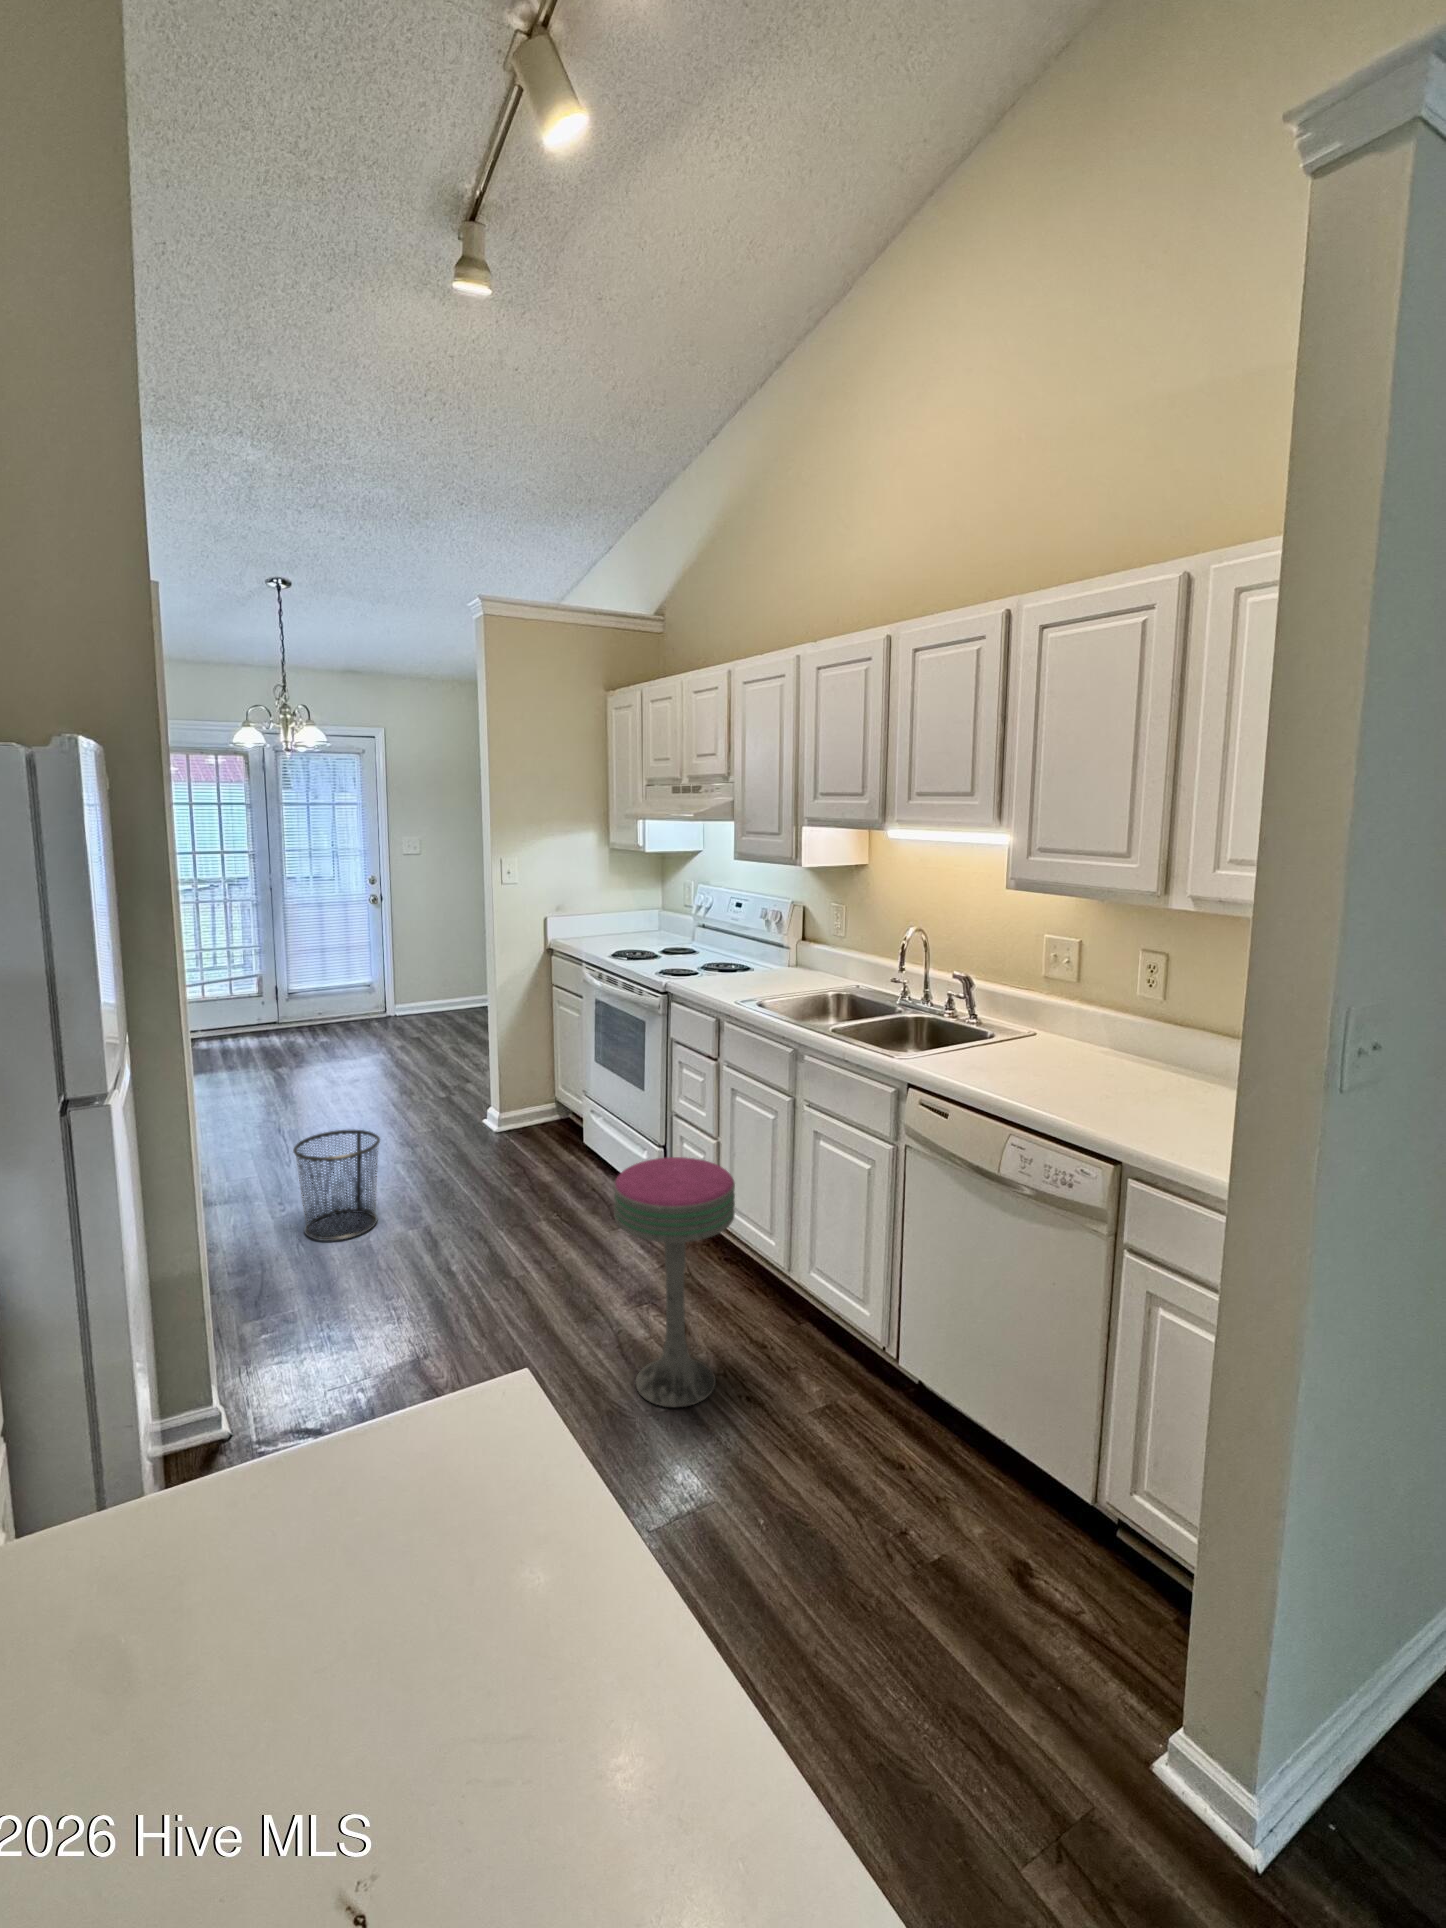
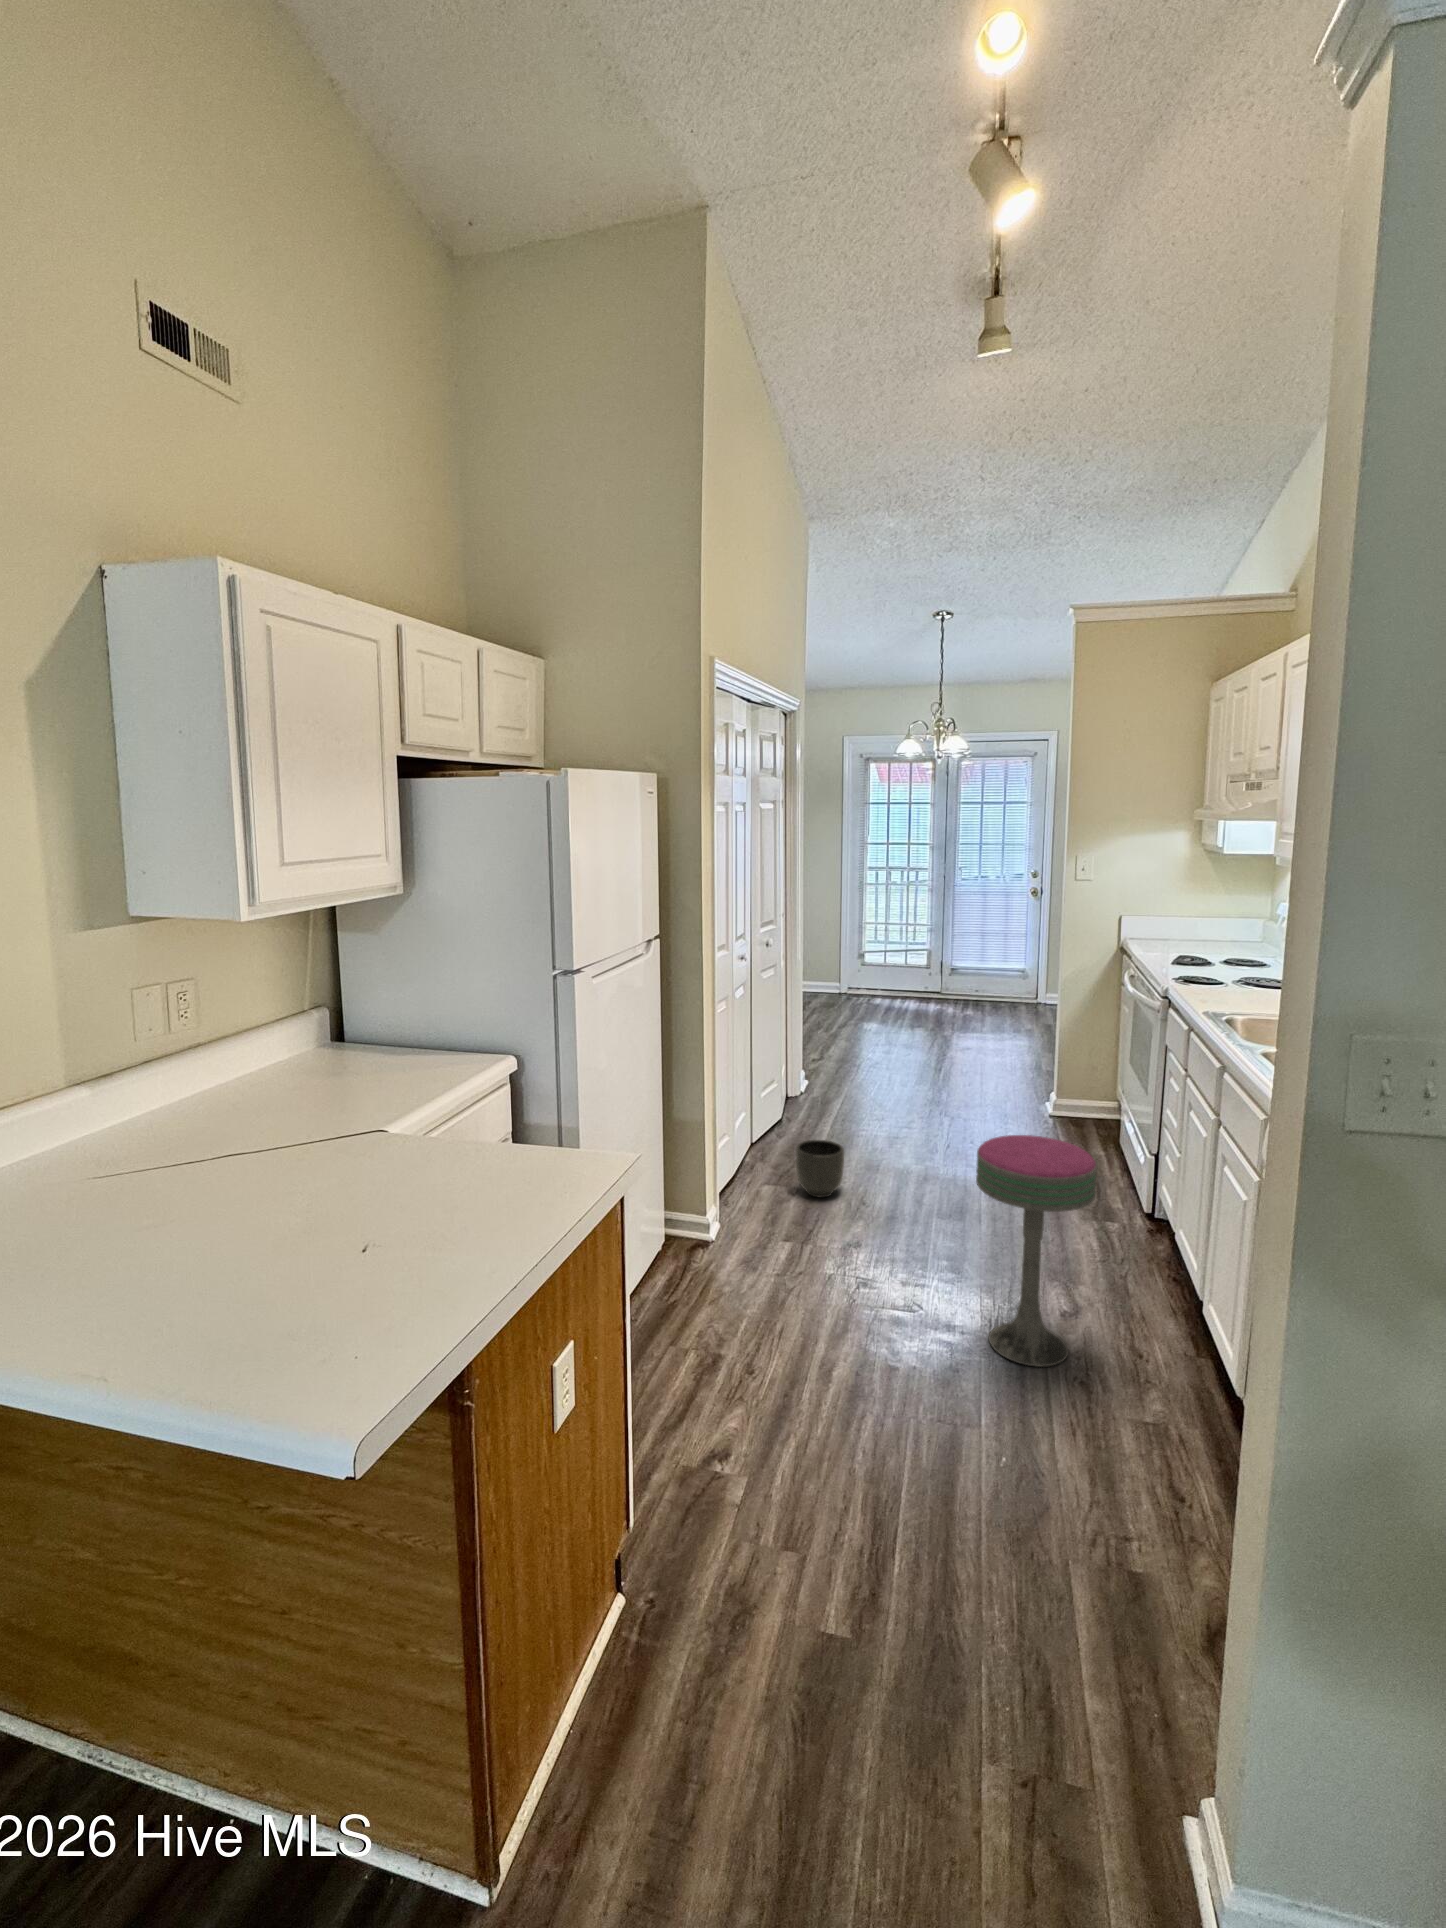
waste bin: present [293,1130,380,1241] -> none [839,1071,906,1157]
planter: none [287,1235,354,1314] -> present [796,1140,844,1197]

